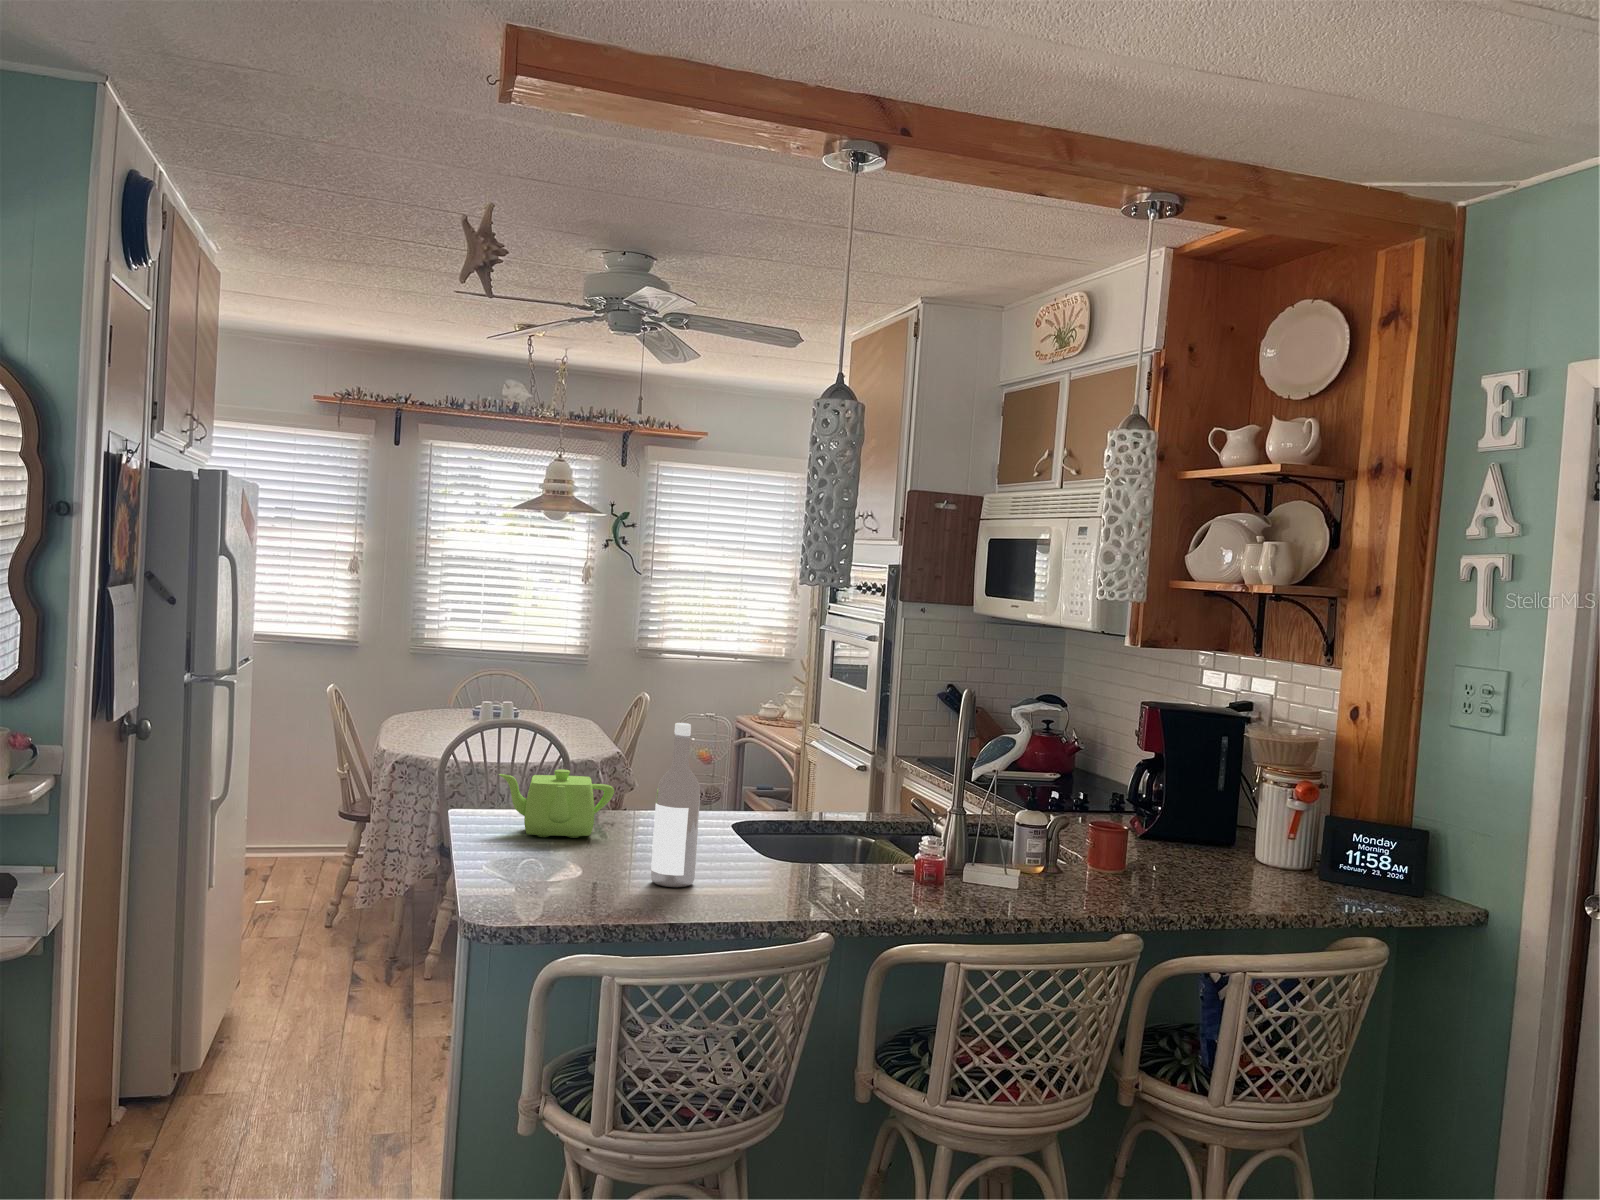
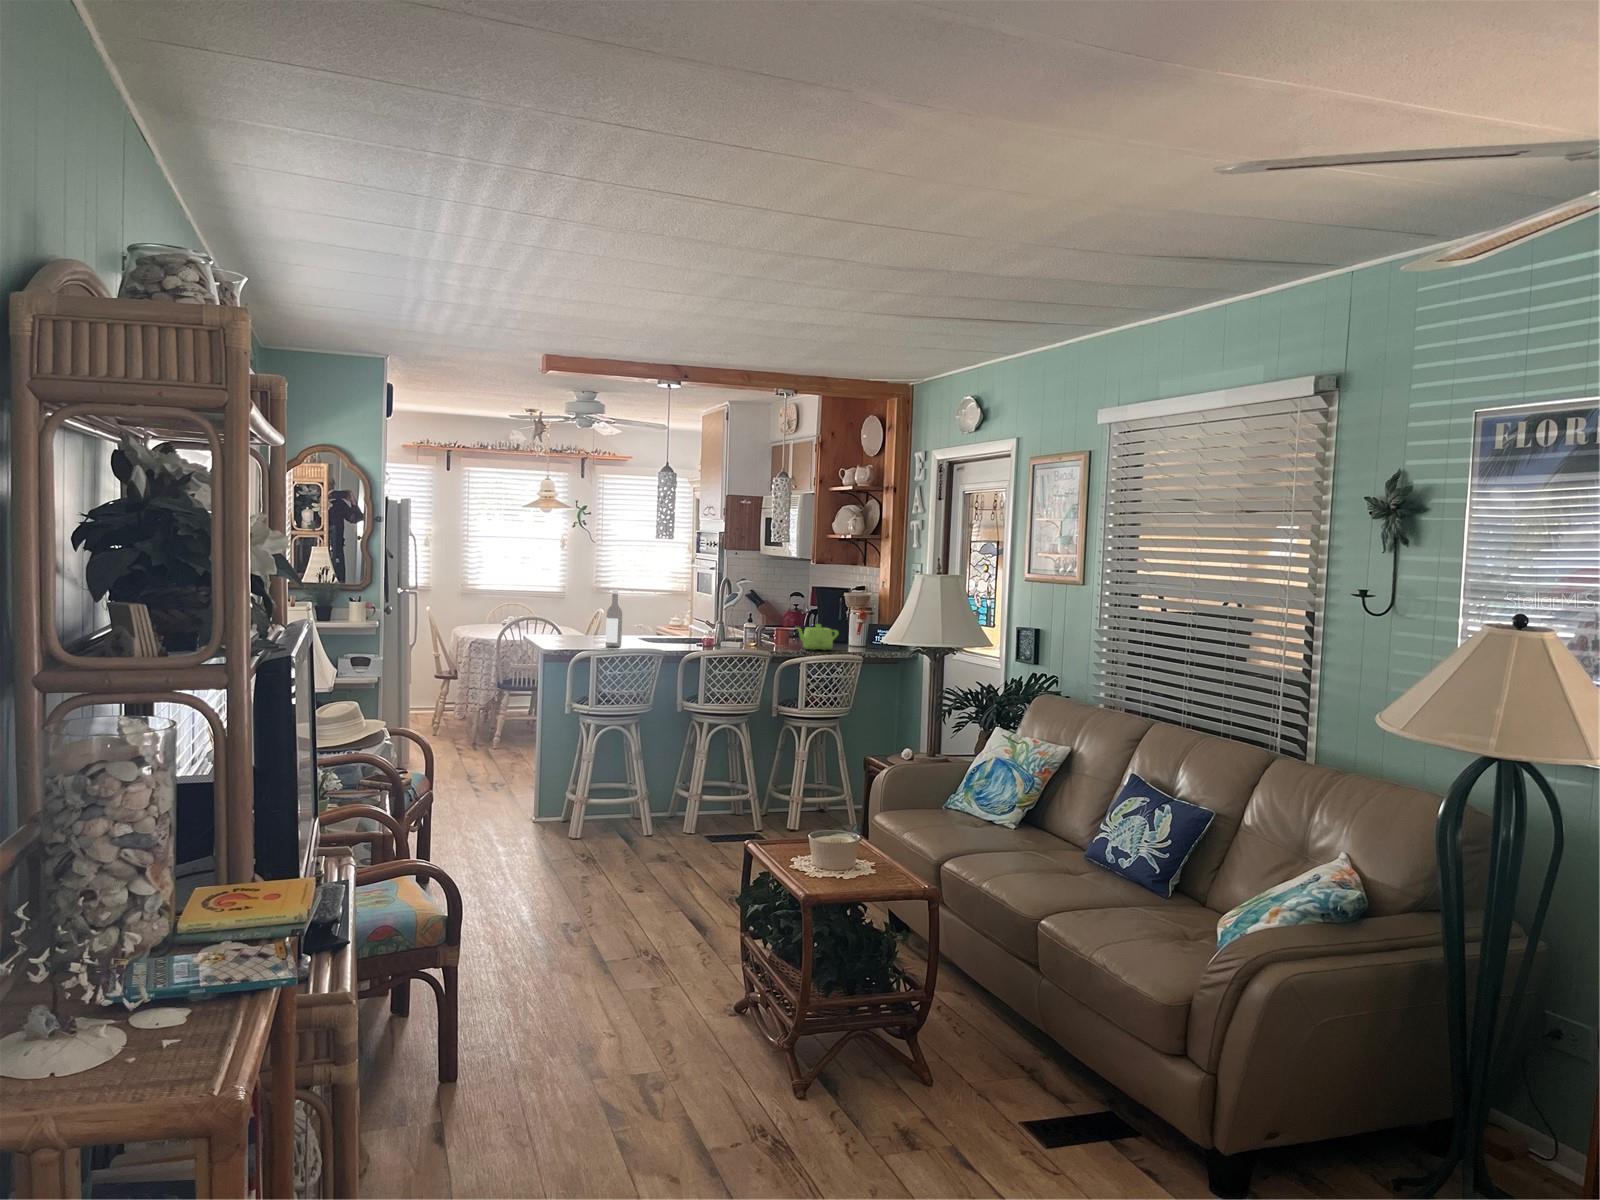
teapot: present [499,769,614,838] -> present [797,624,838,650]

